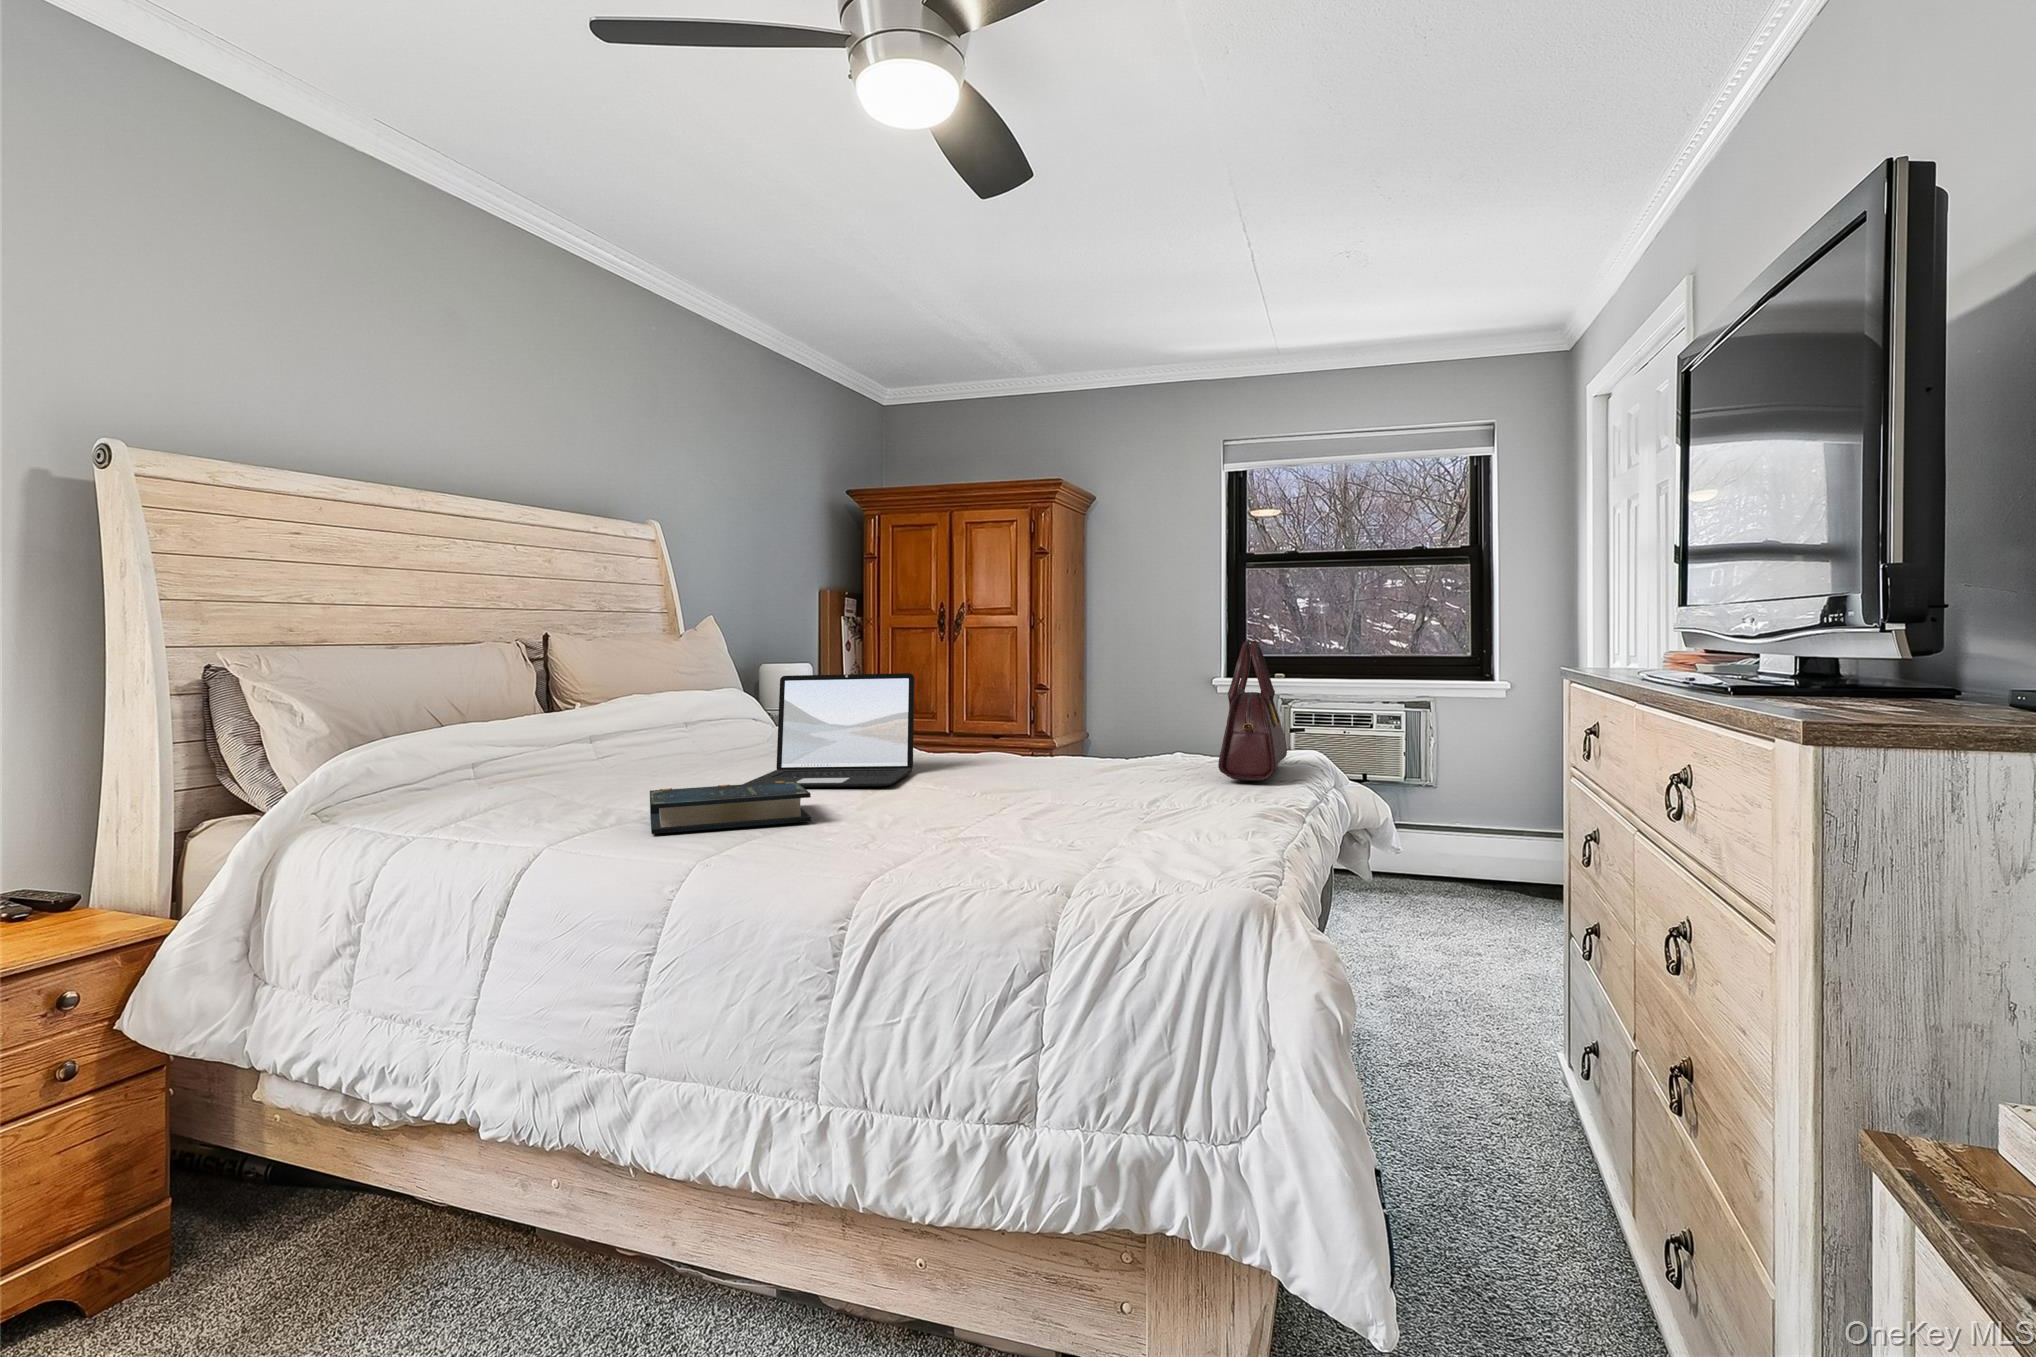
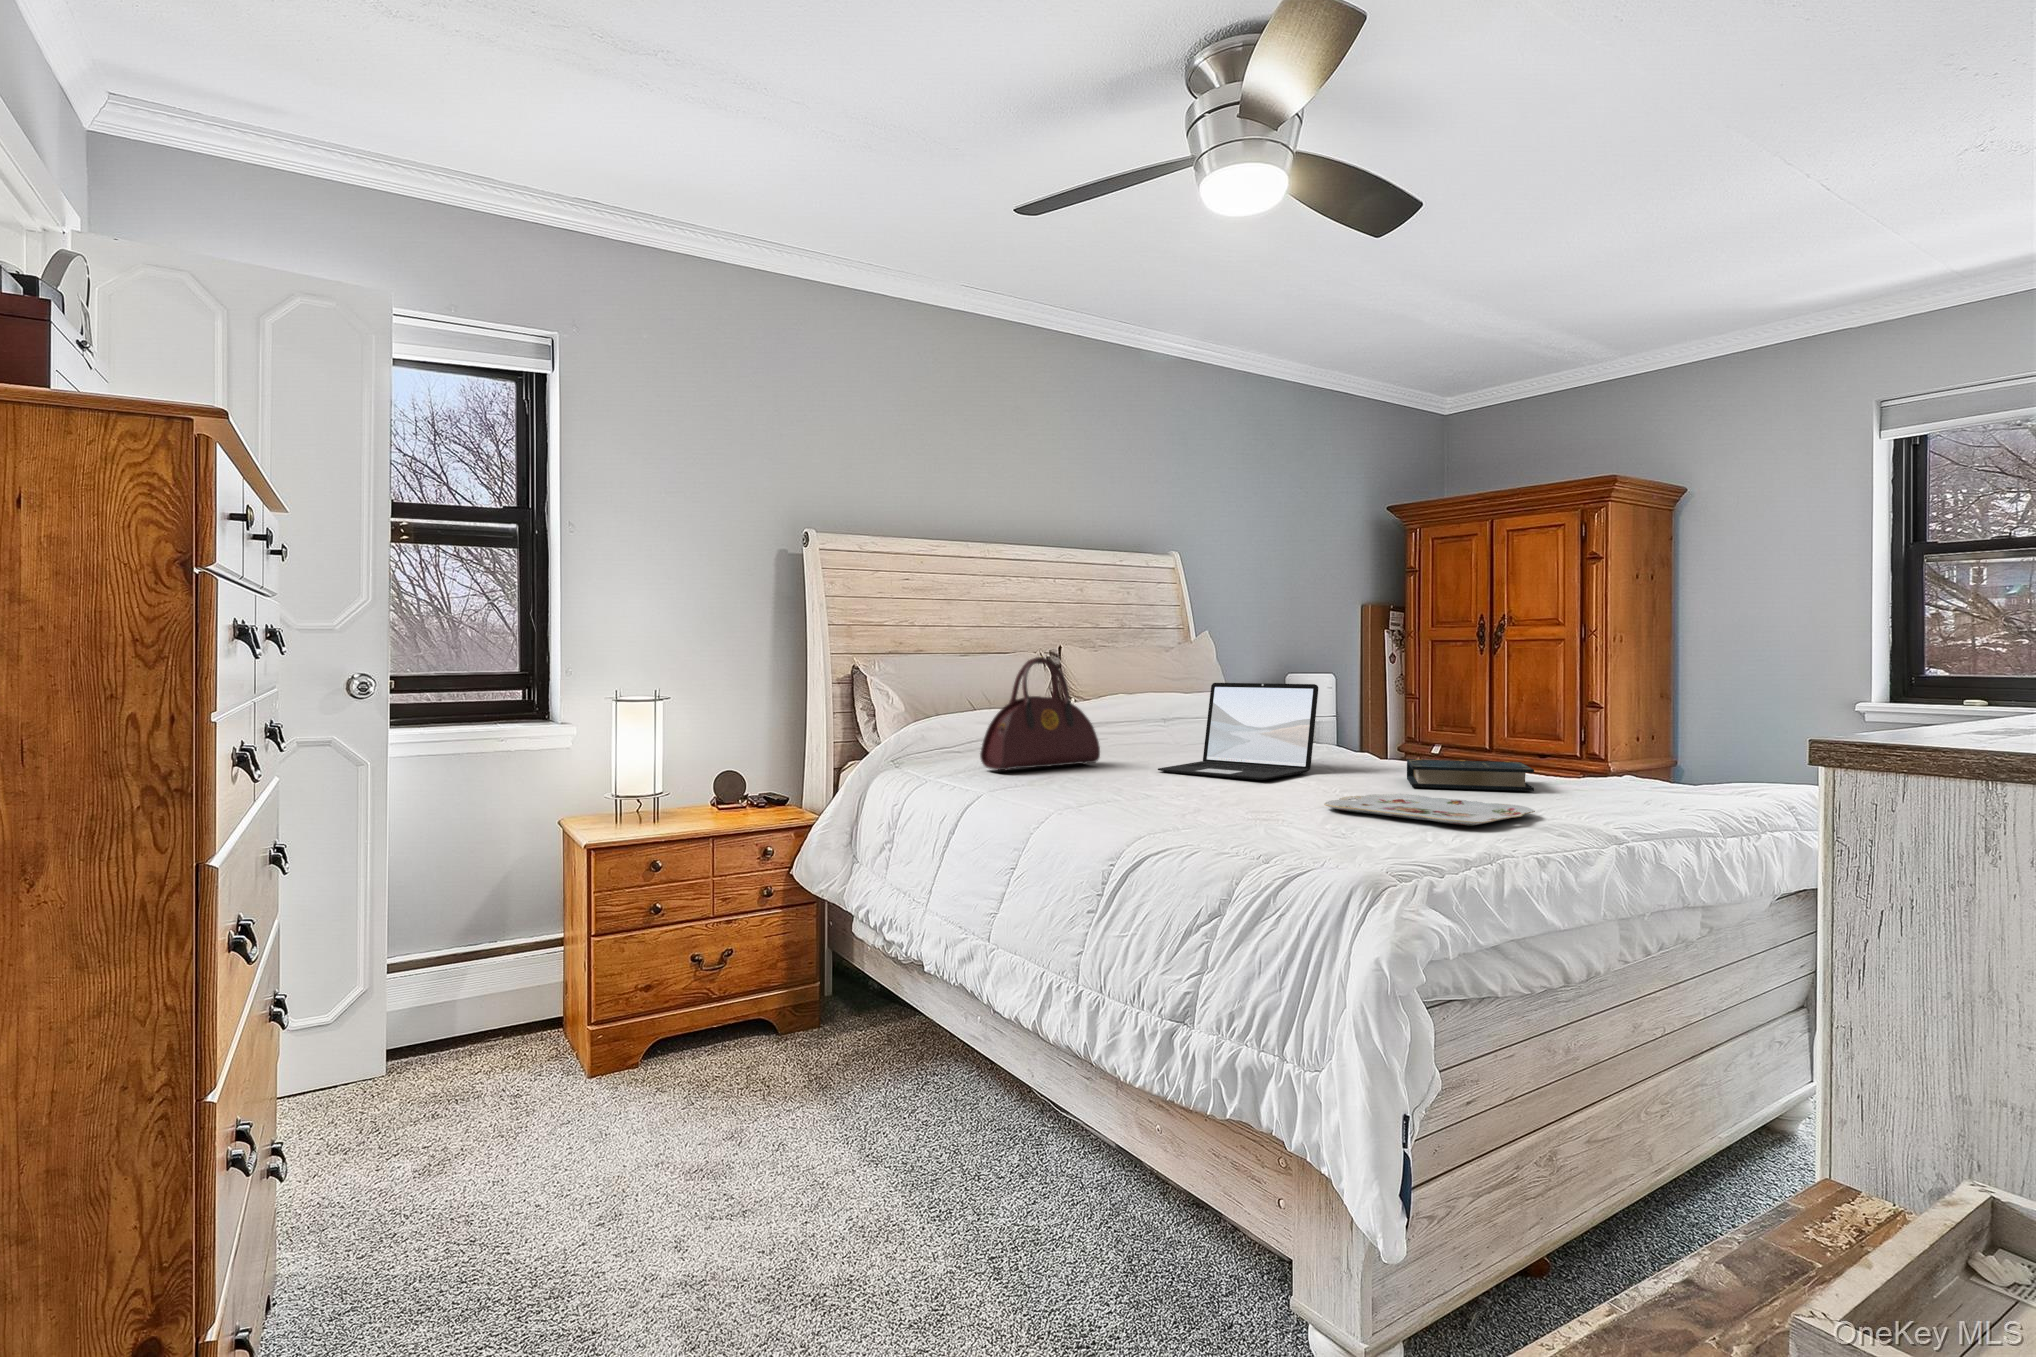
handbag: present [1218,640,1287,781] -> present [980,657,1100,770]
book: present [650,781,811,834] -> present [1407,759,1534,791]
serving tray: none [1010,786,1210,814] -> present [1324,794,1535,826]

